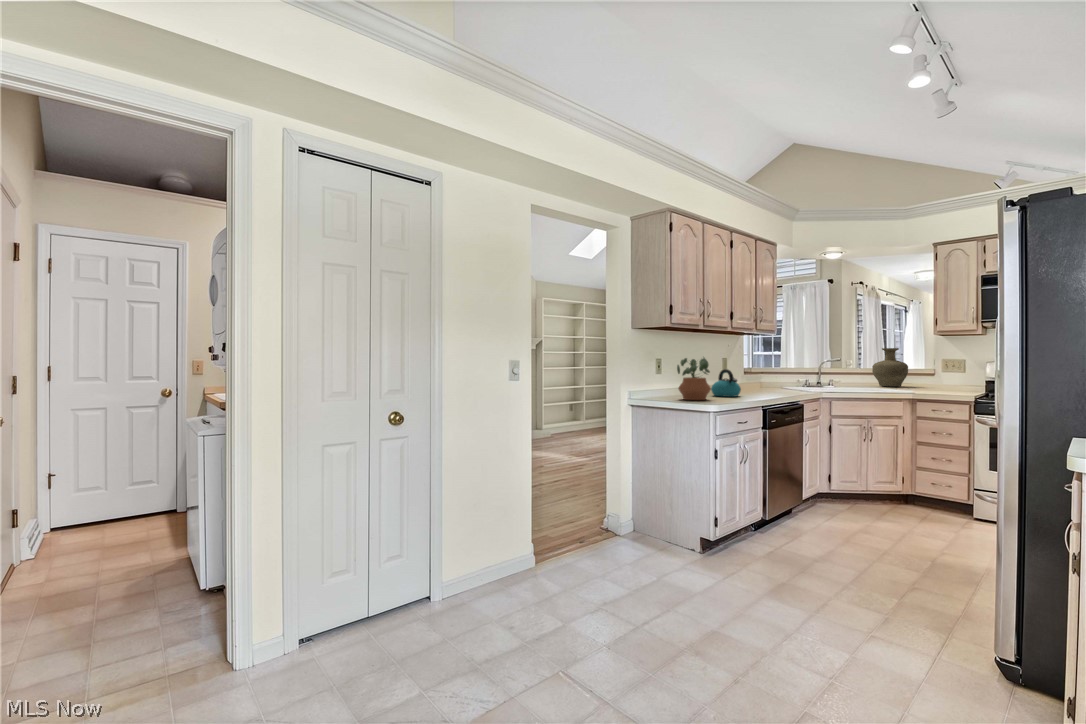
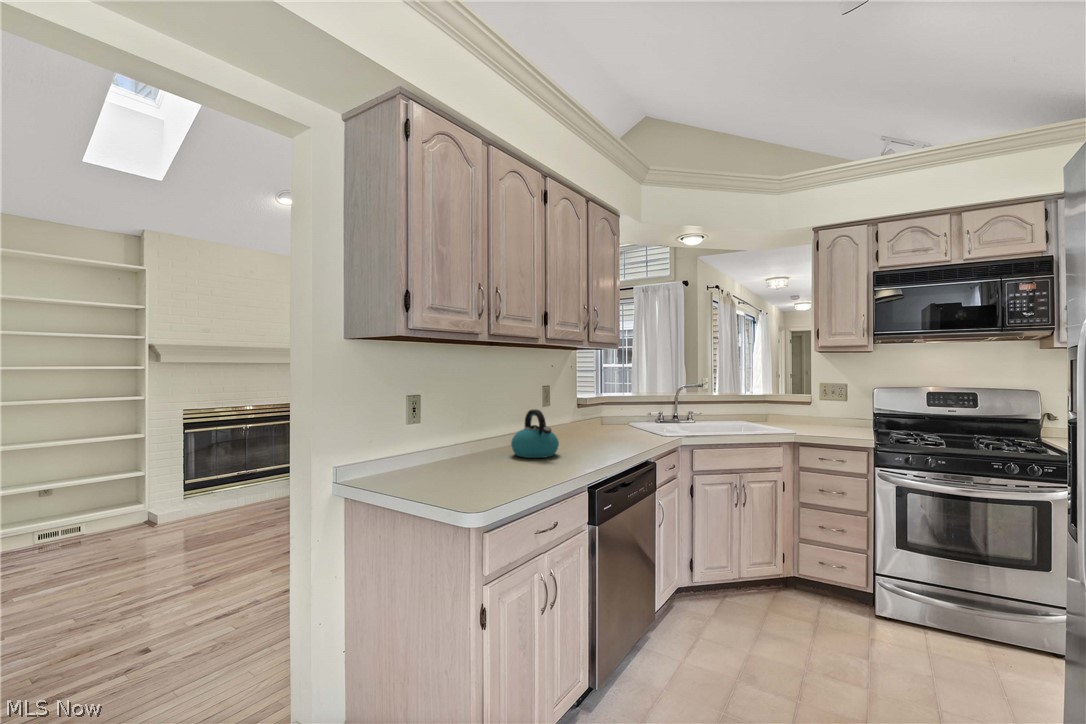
vase: present [872,348,908,387] -> none [739,369,782,420]
potted plant: present [677,357,711,400] -> none [437,392,500,477]

